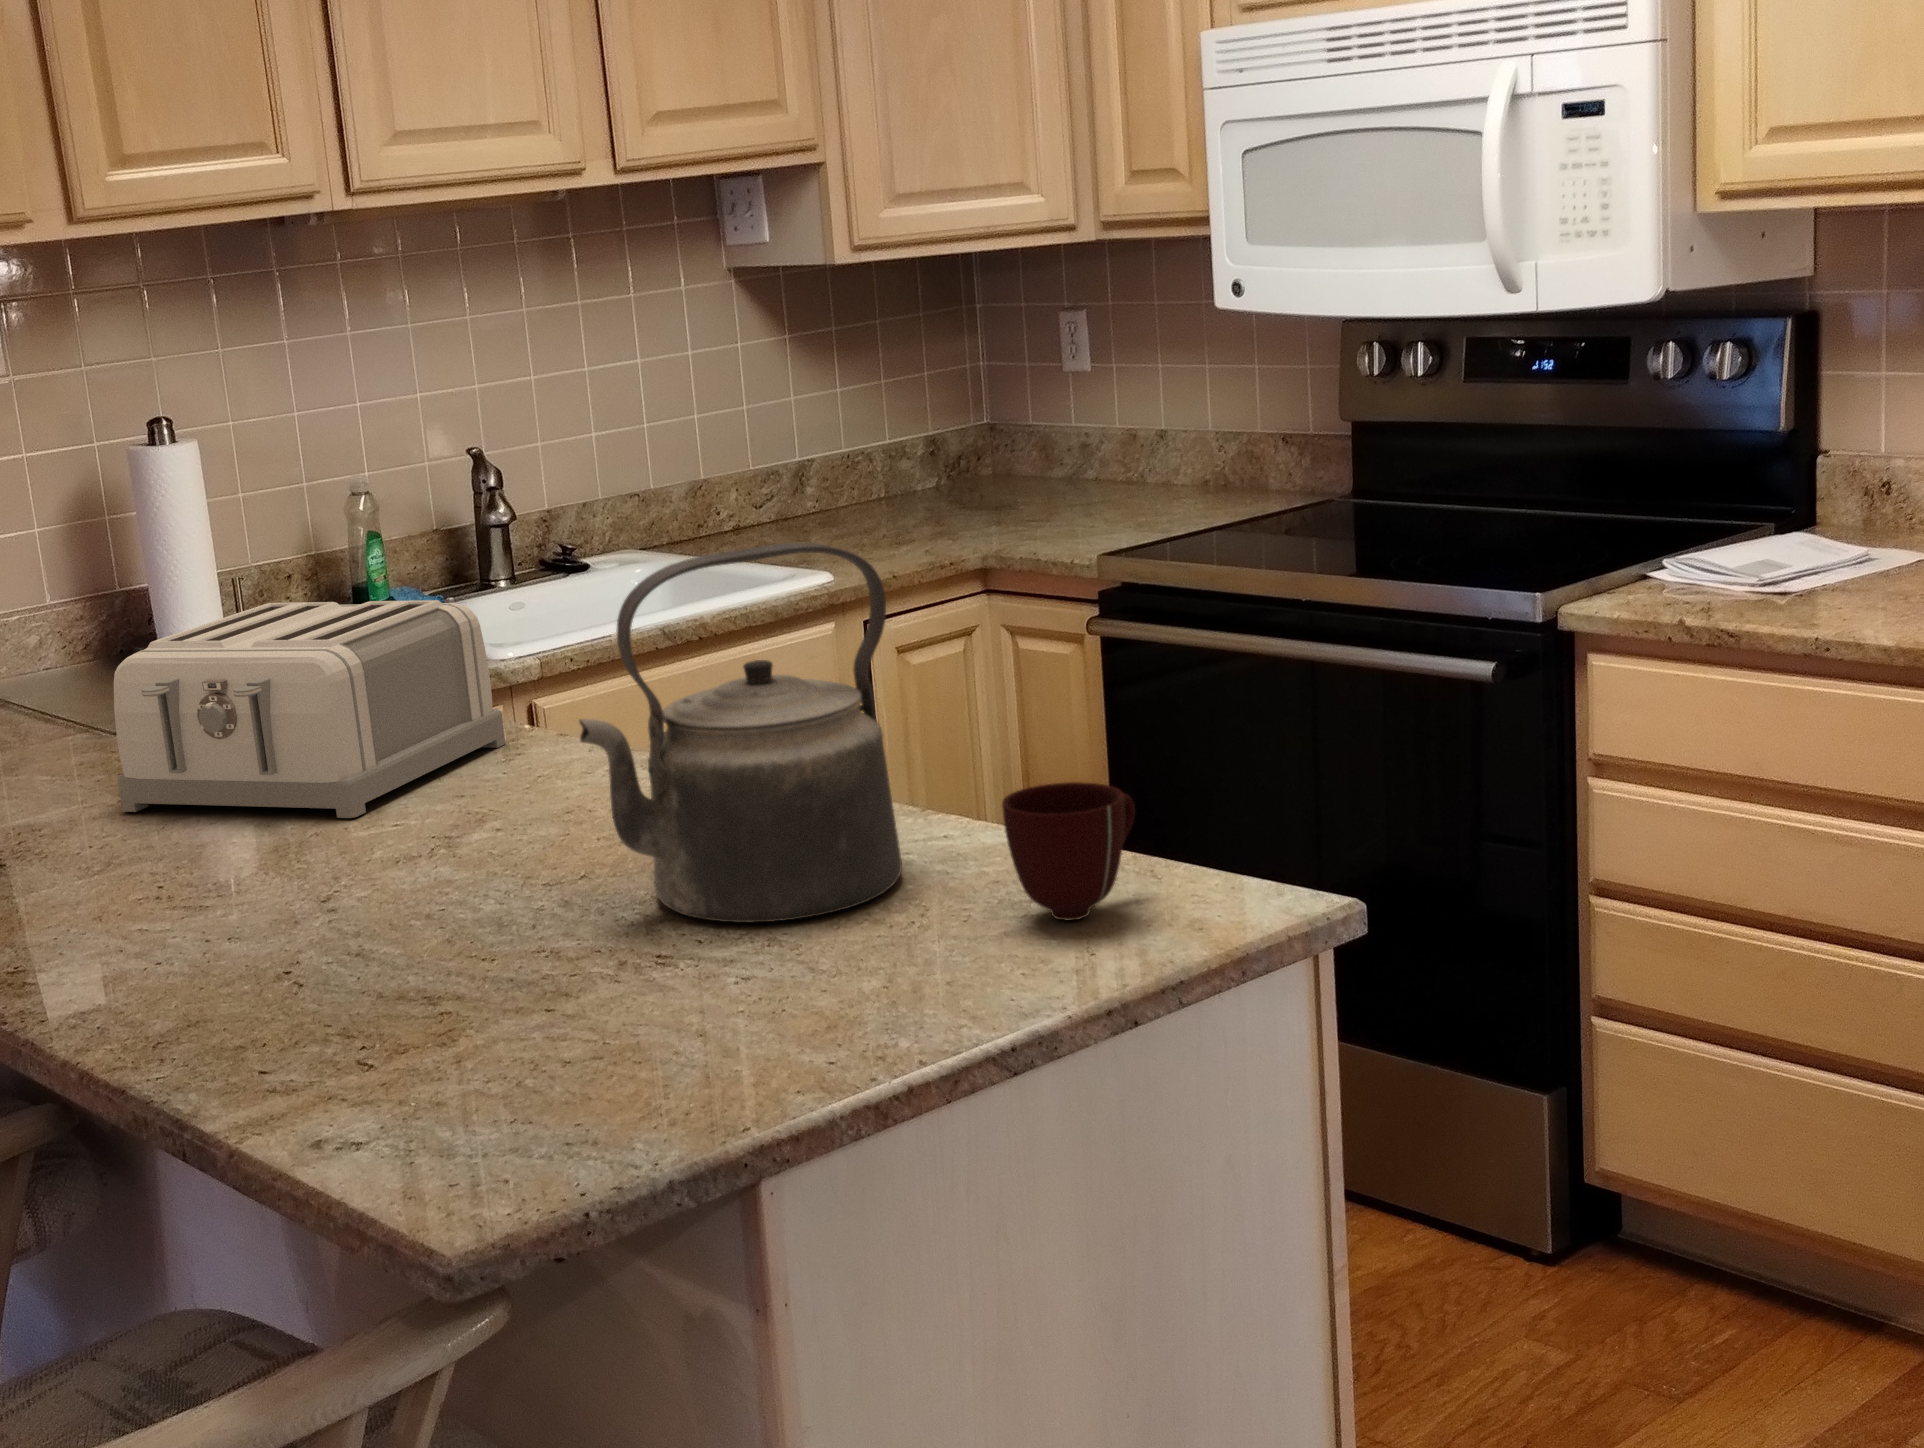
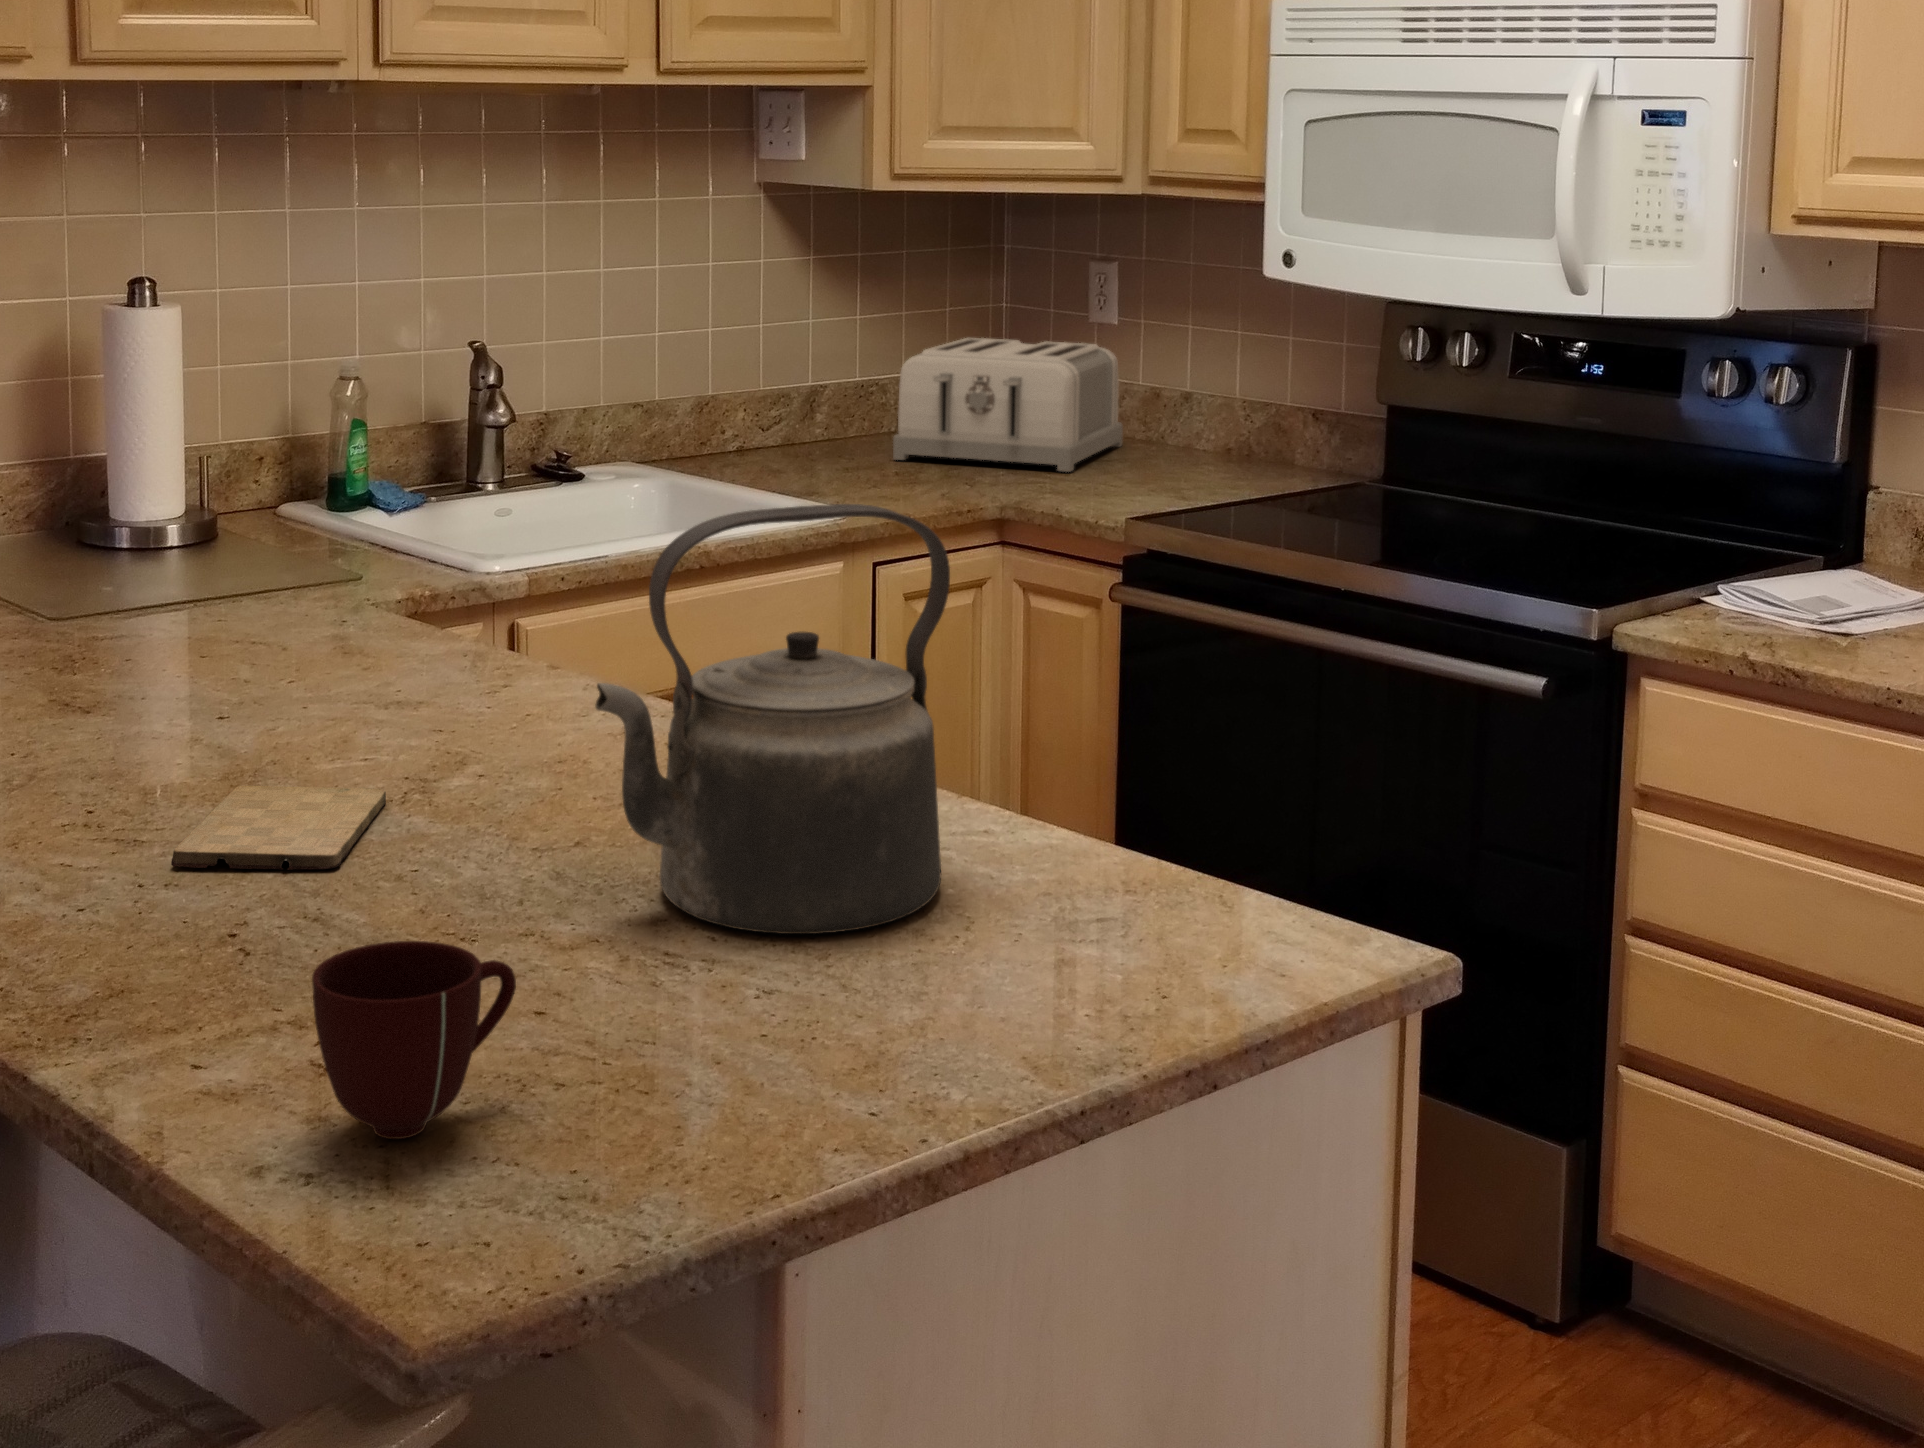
toaster: present [114,600,505,818] -> present [893,338,1123,472]
mug: present [1002,782,1135,920] -> present [312,941,516,1139]
cutting board: none [236,839,417,915] -> present [171,785,386,870]

